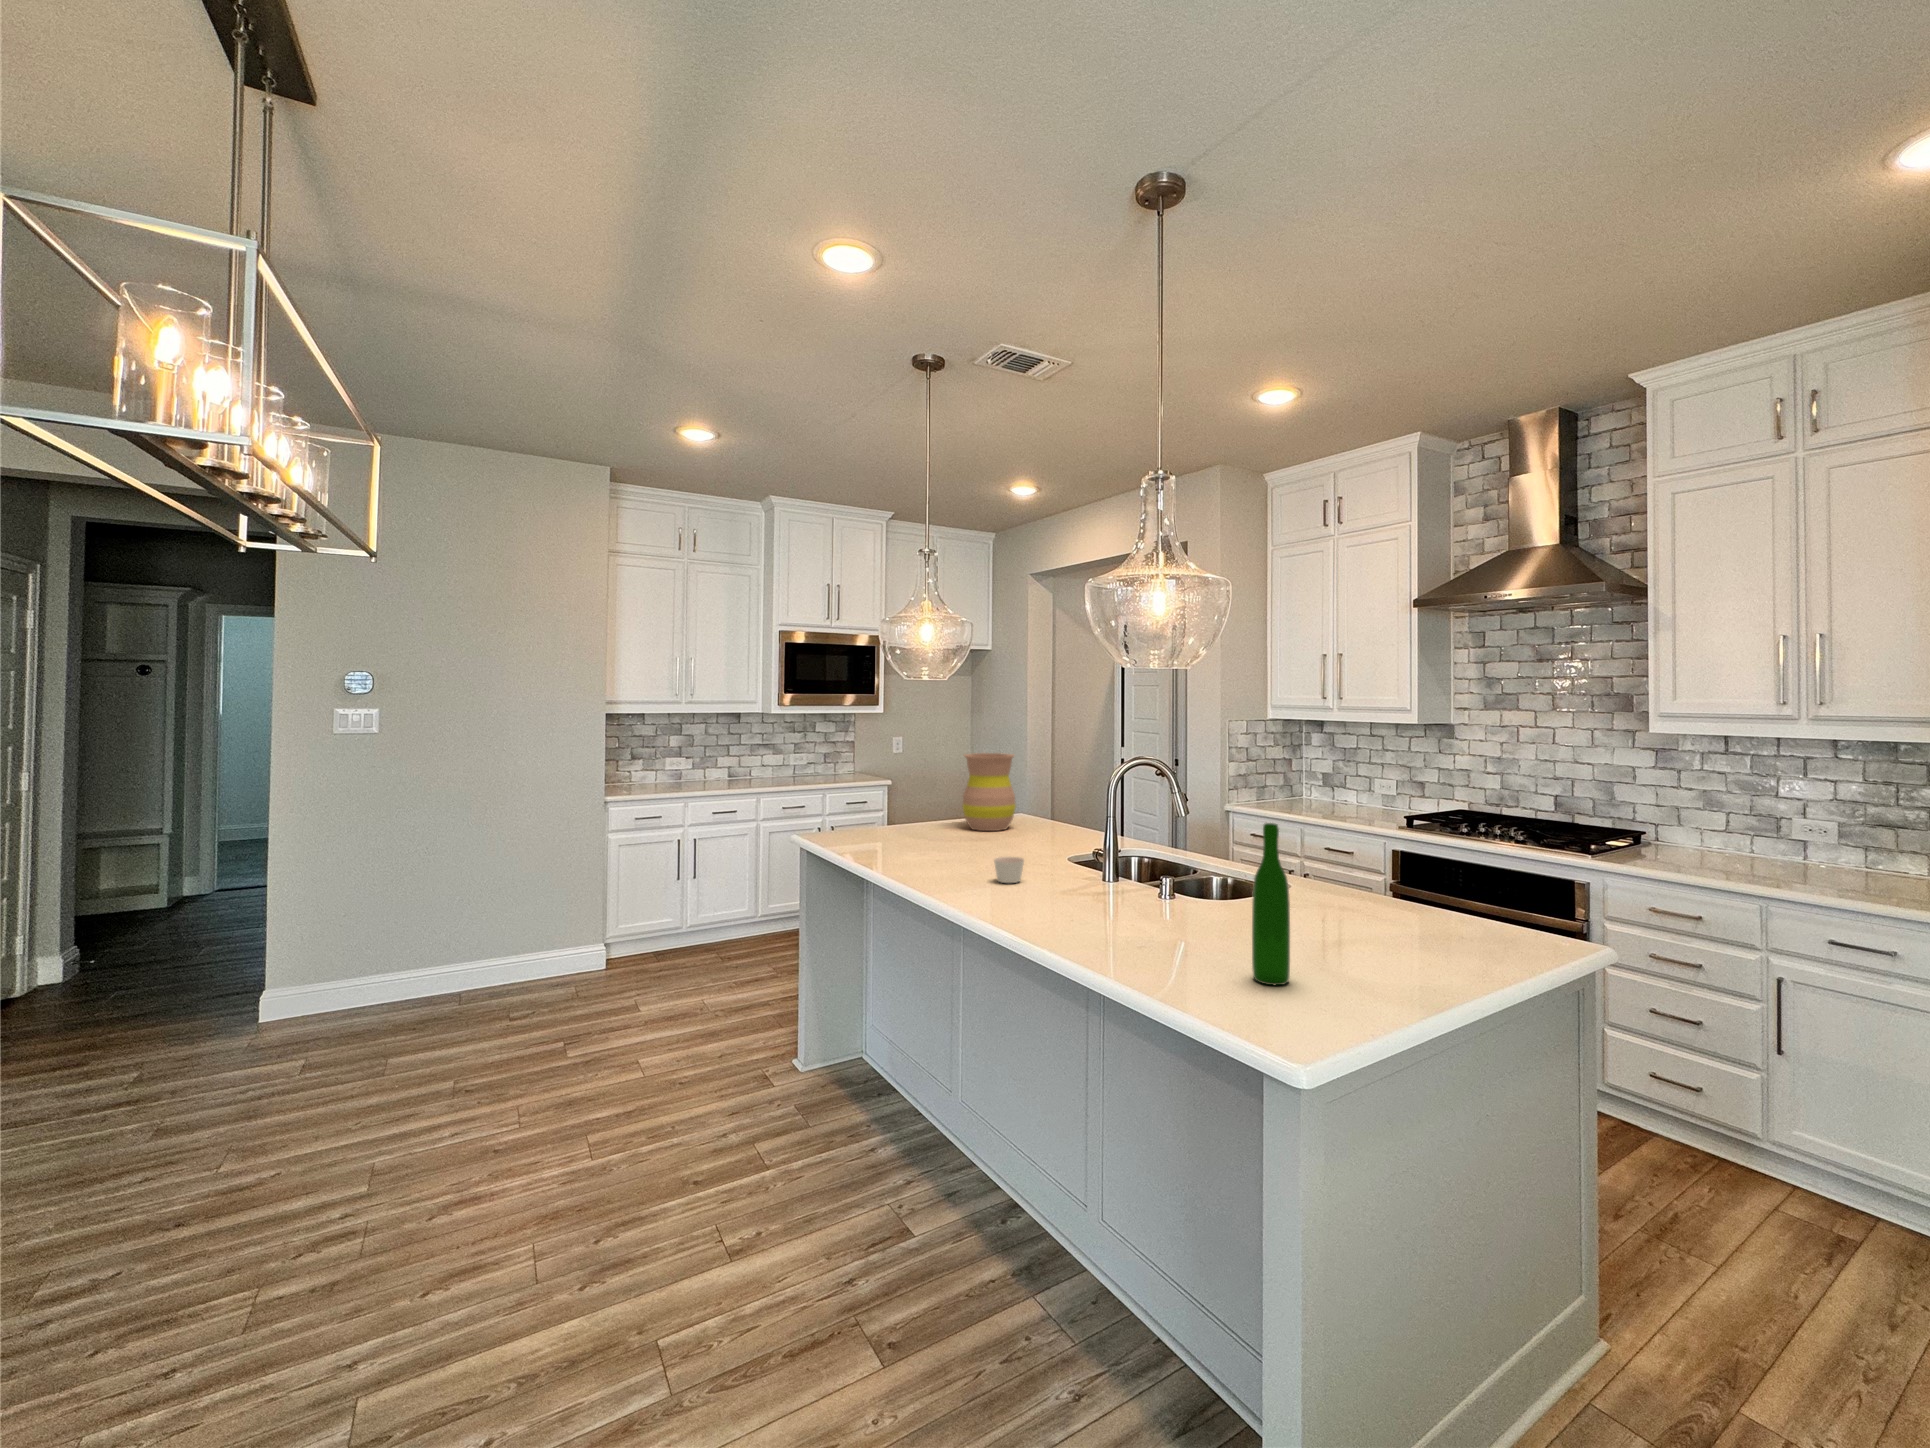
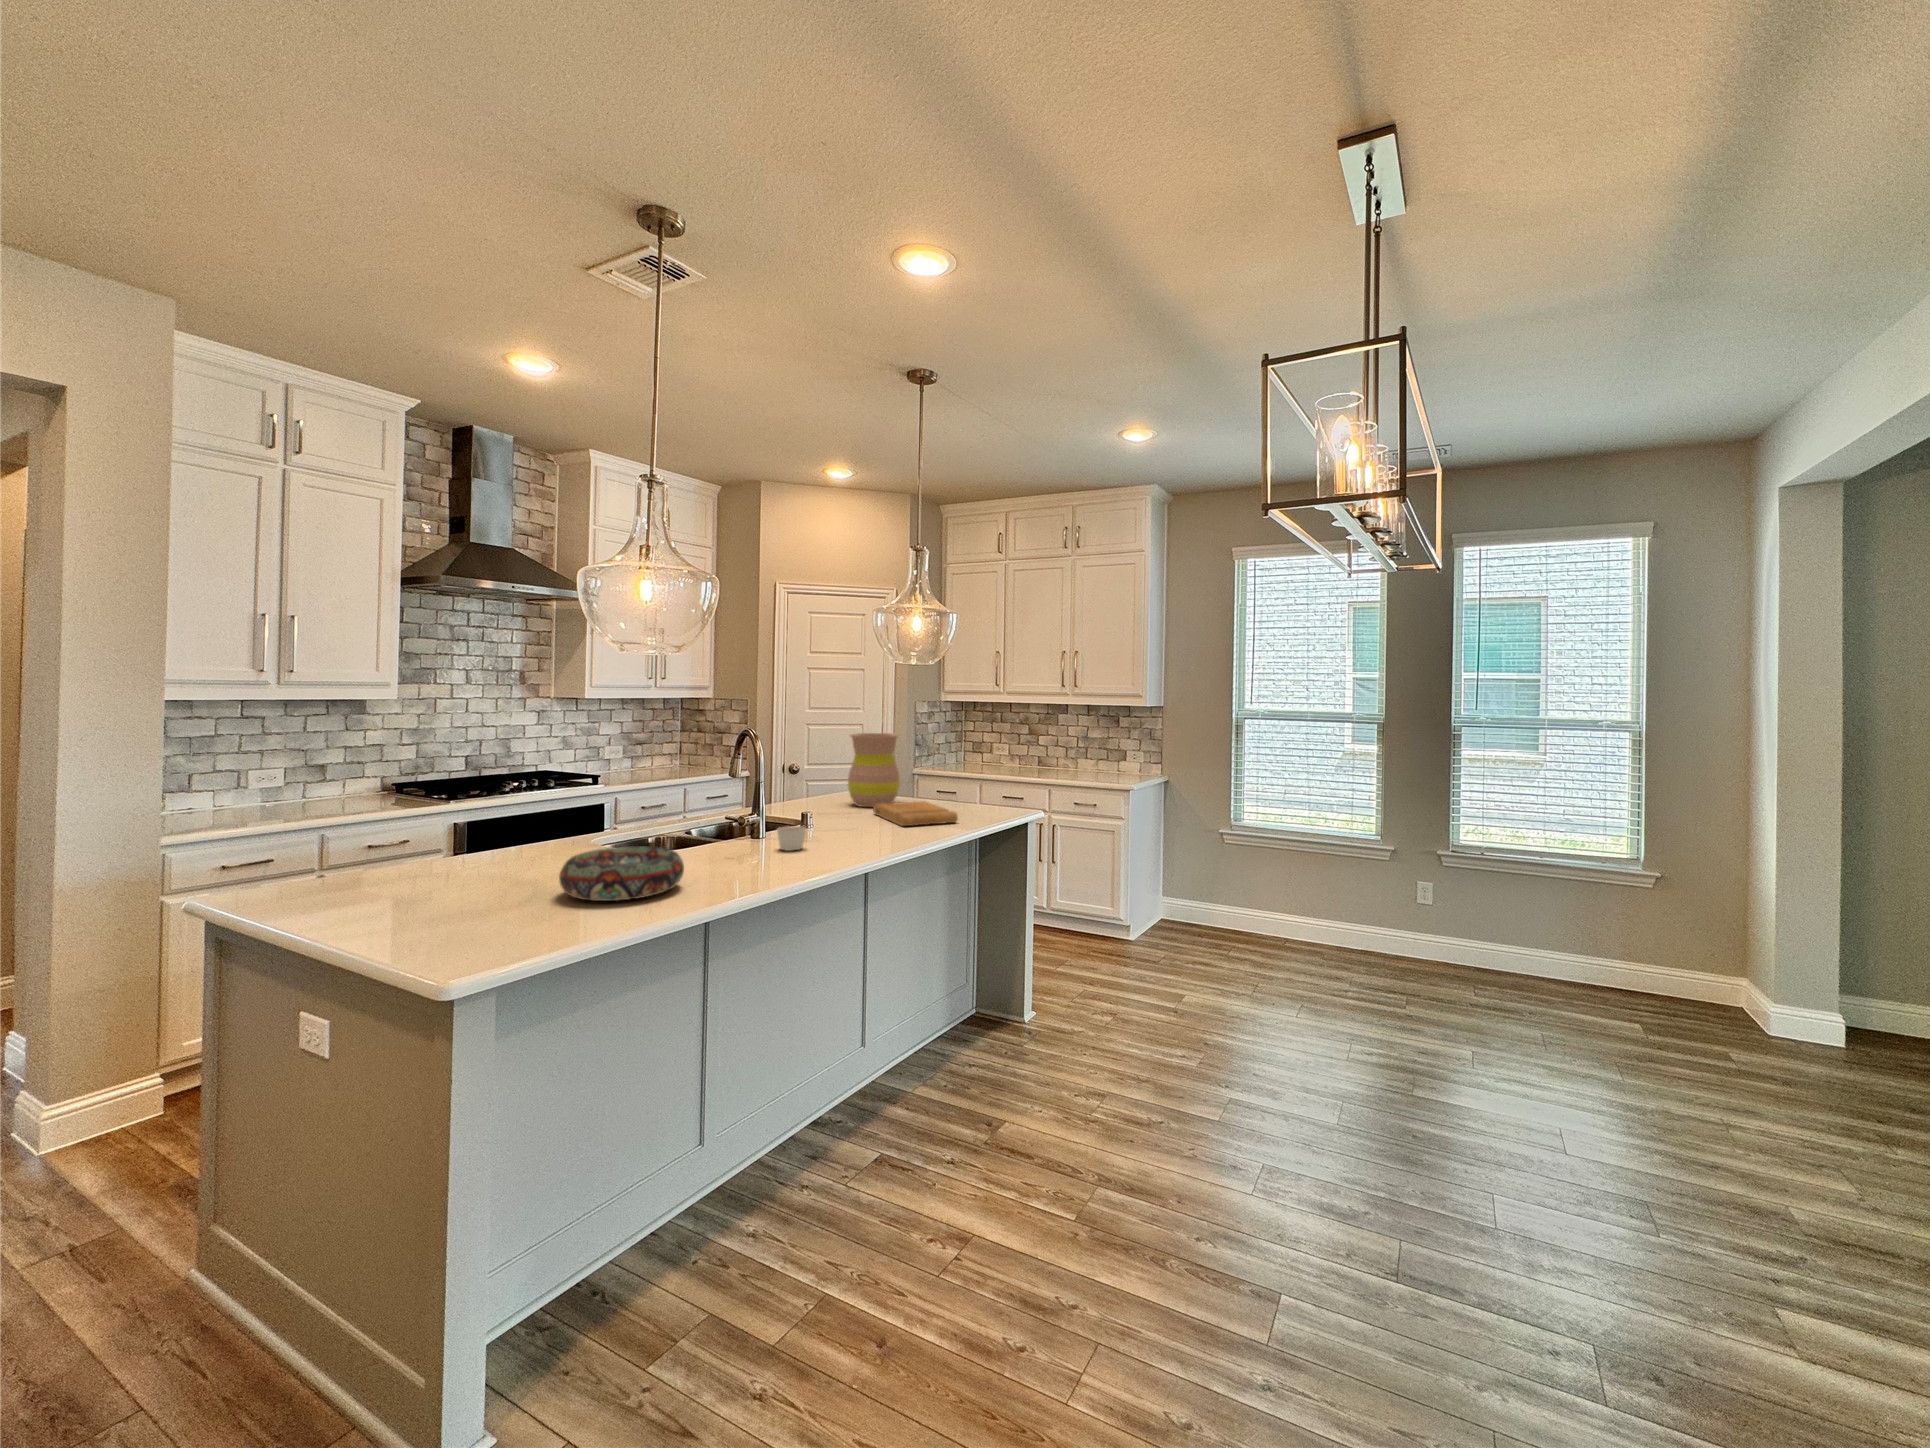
vase: present [962,753,1016,831] -> present [848,733,900,807]
decorative bowl: none [871,819,951,853] -> present [559,846,684,901]
wine bottle: present [1252,823,1290,985] -> none [956,737,973,811]
cutting board: none [1098,908,1270,953] -> present [873,801,958,826]

